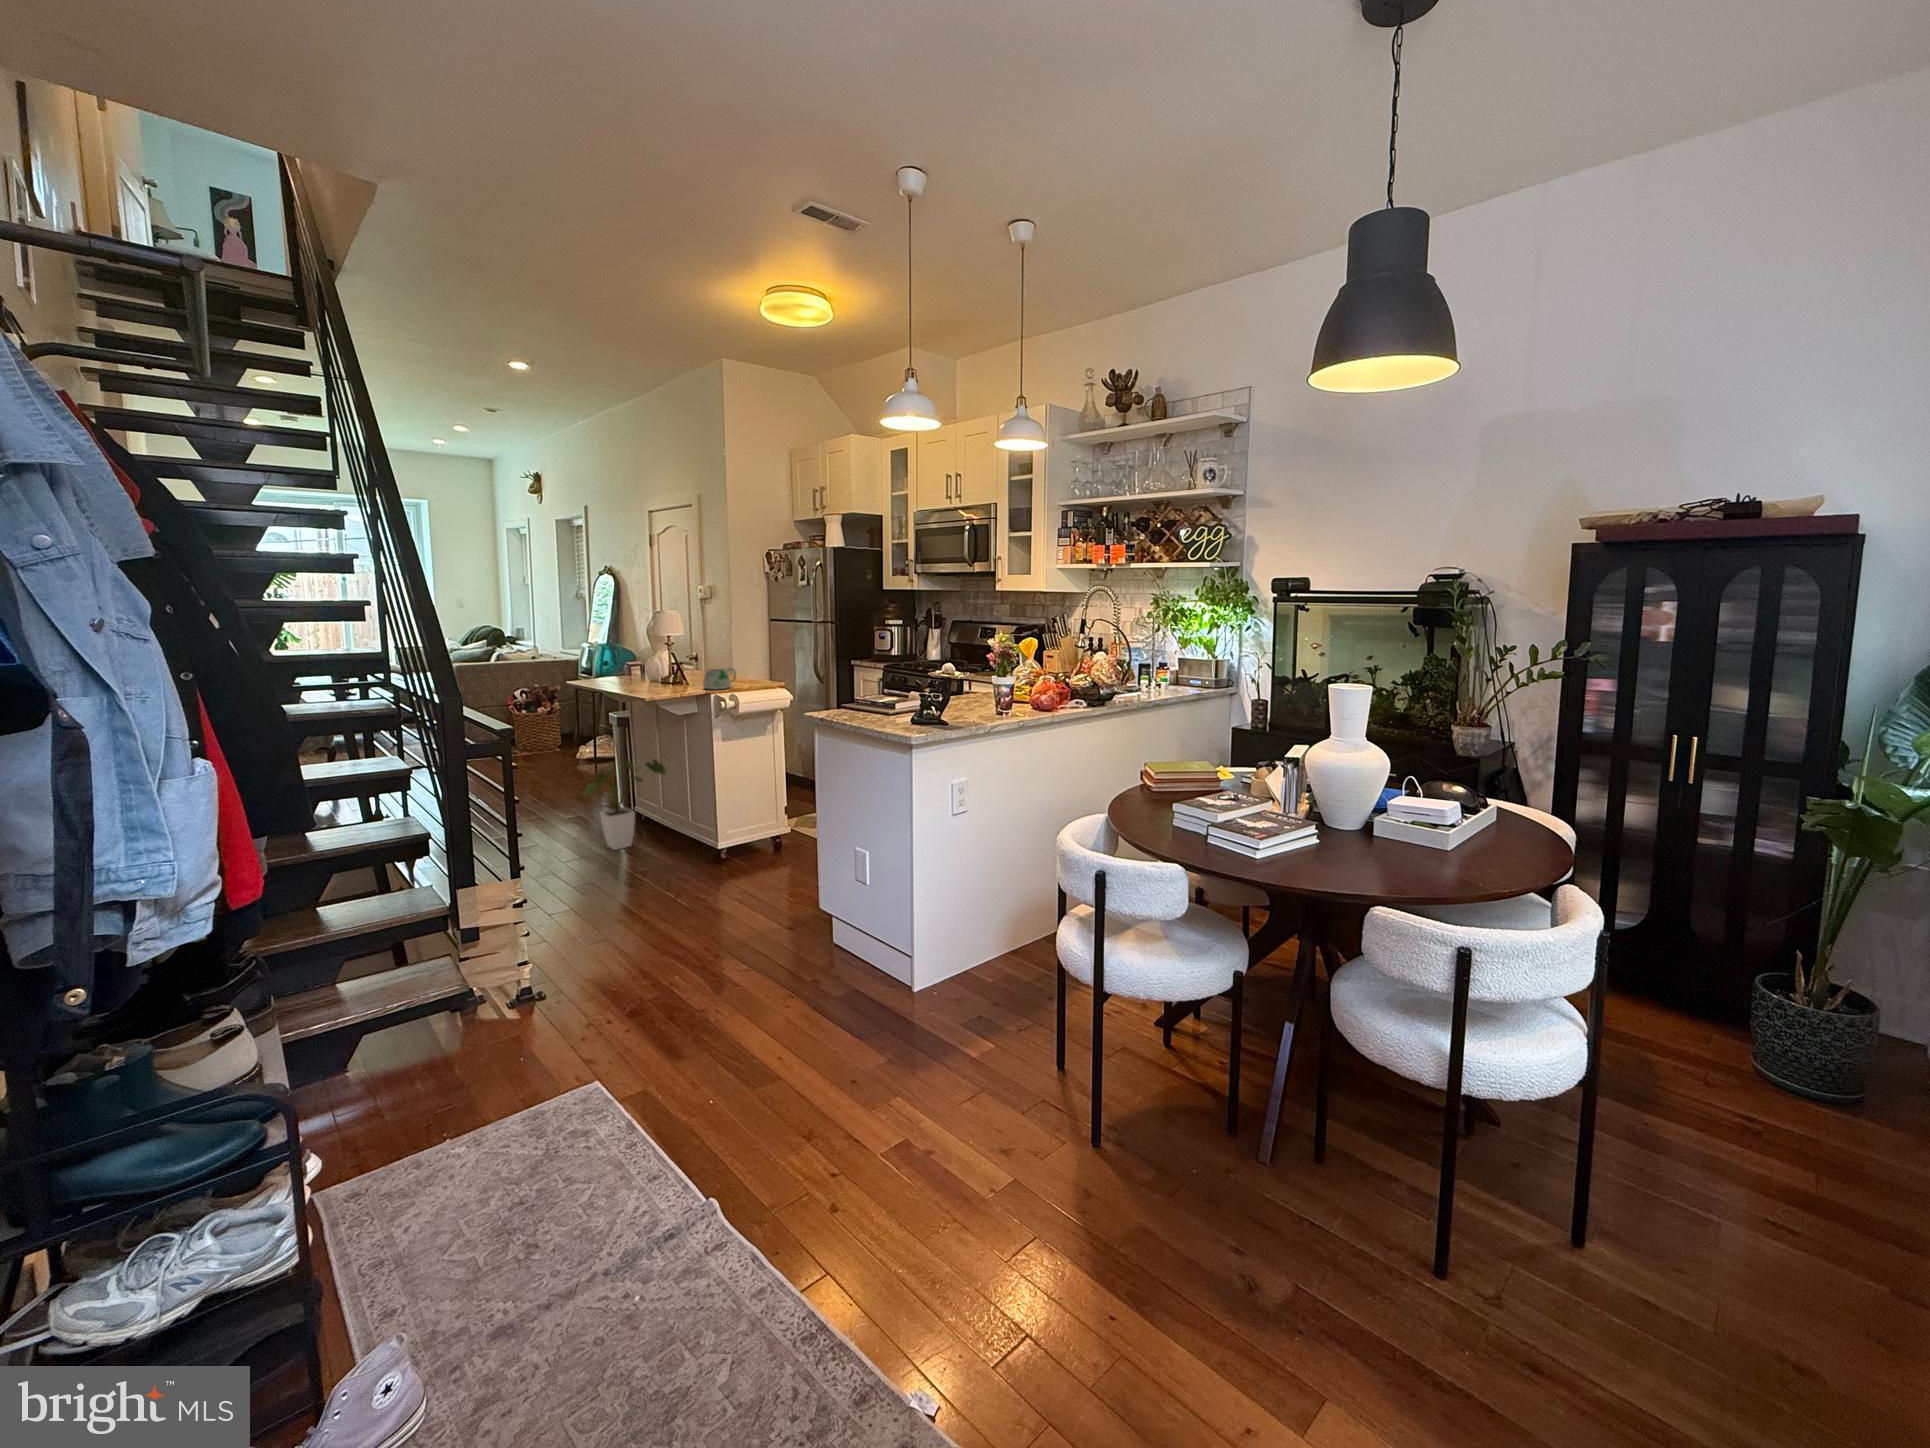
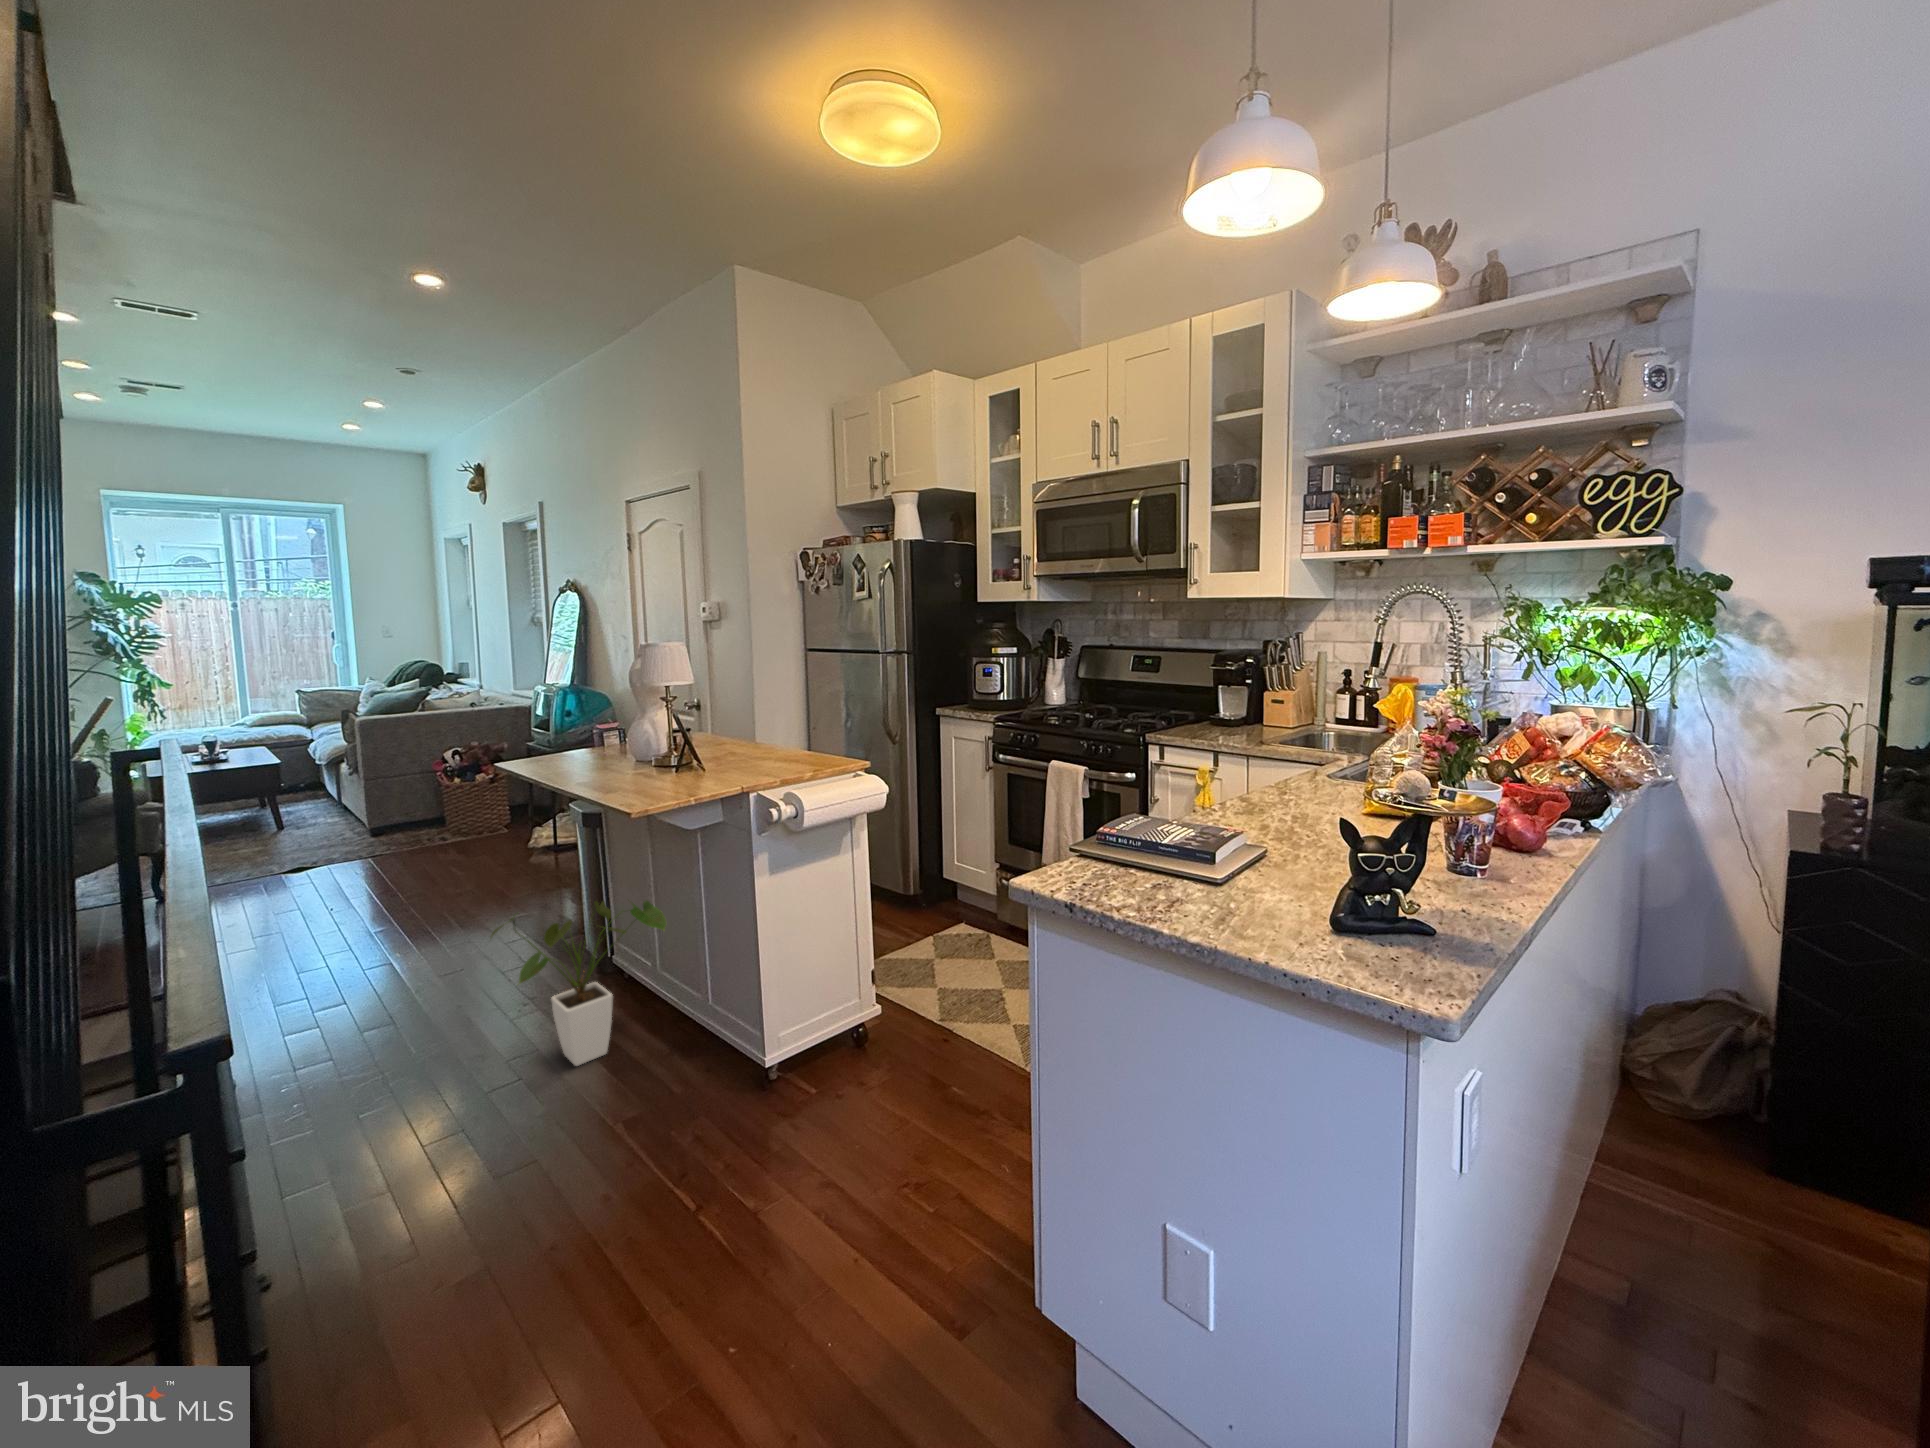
mug: present [703,669,736,689] -> none [732,739,792,780]

